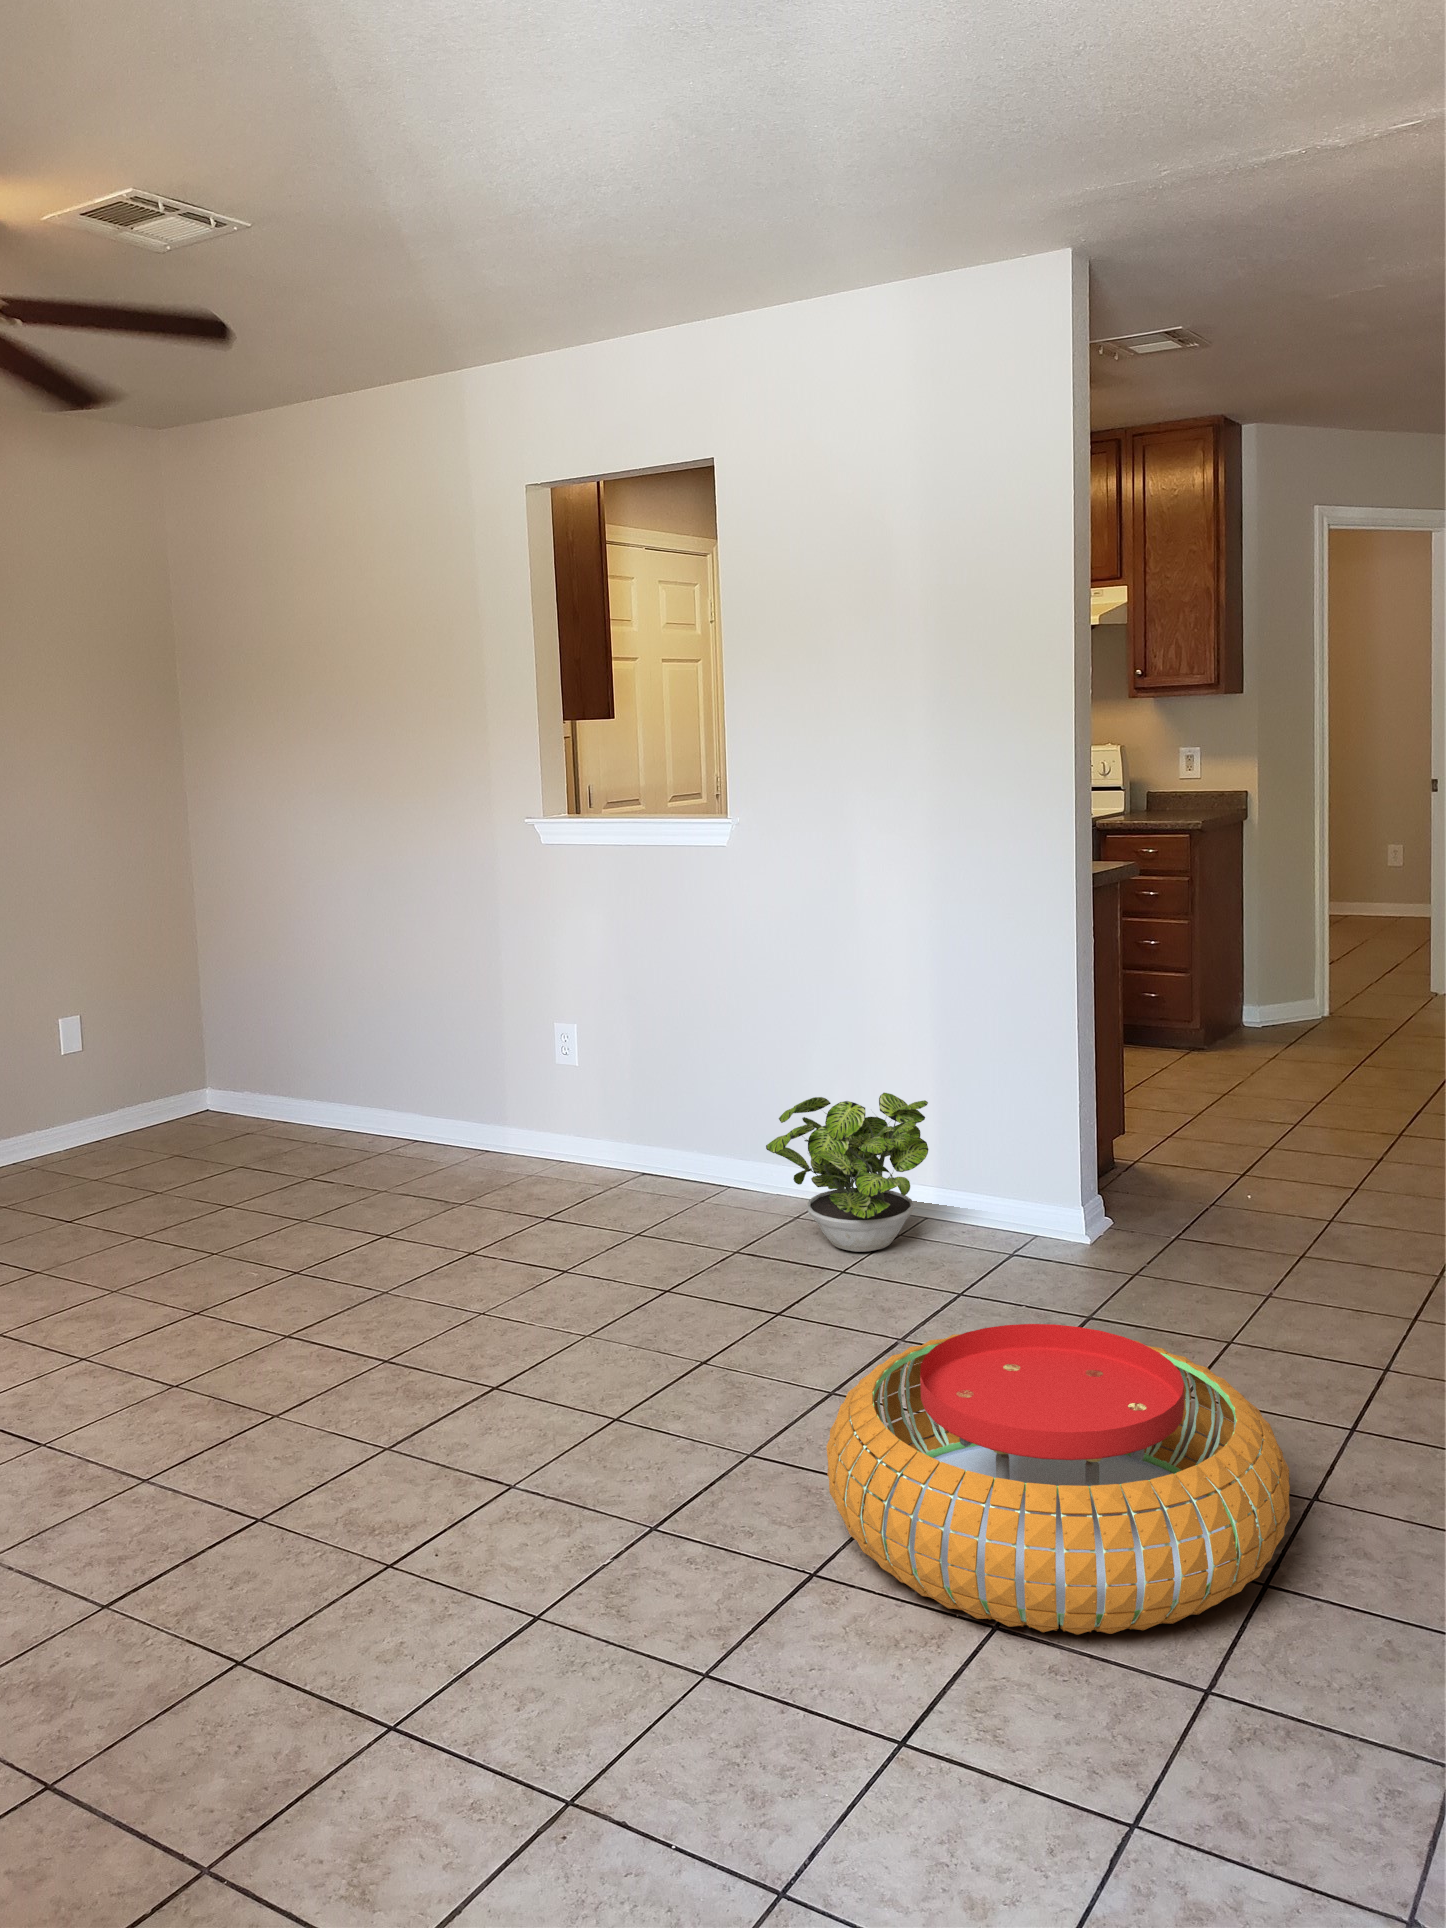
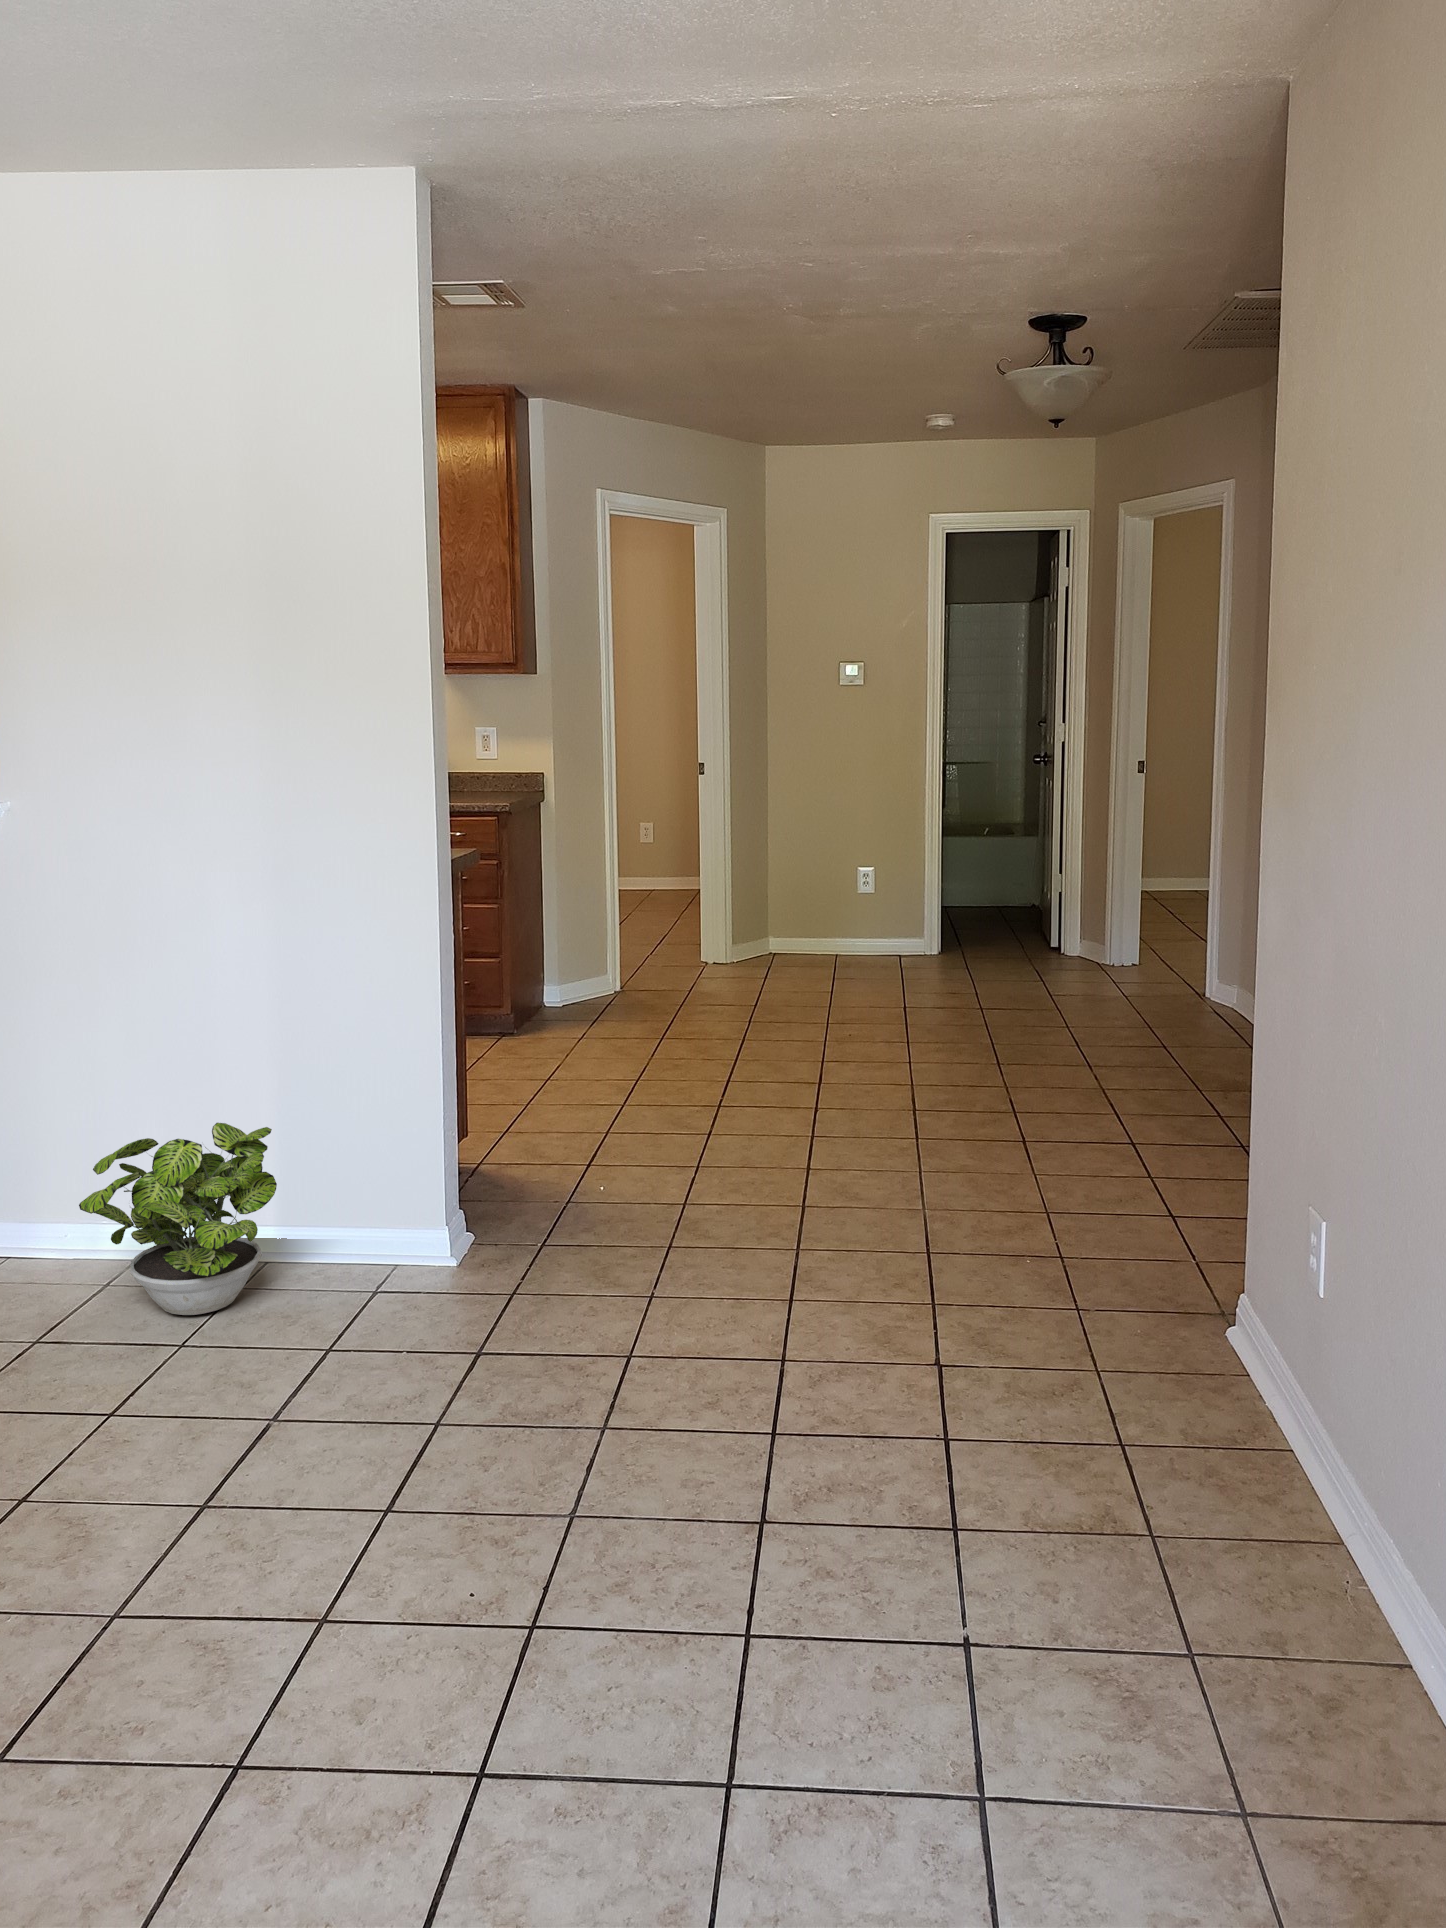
pouf: present [826,1324,1290,1635] -> none [235,1383,765,1771]

